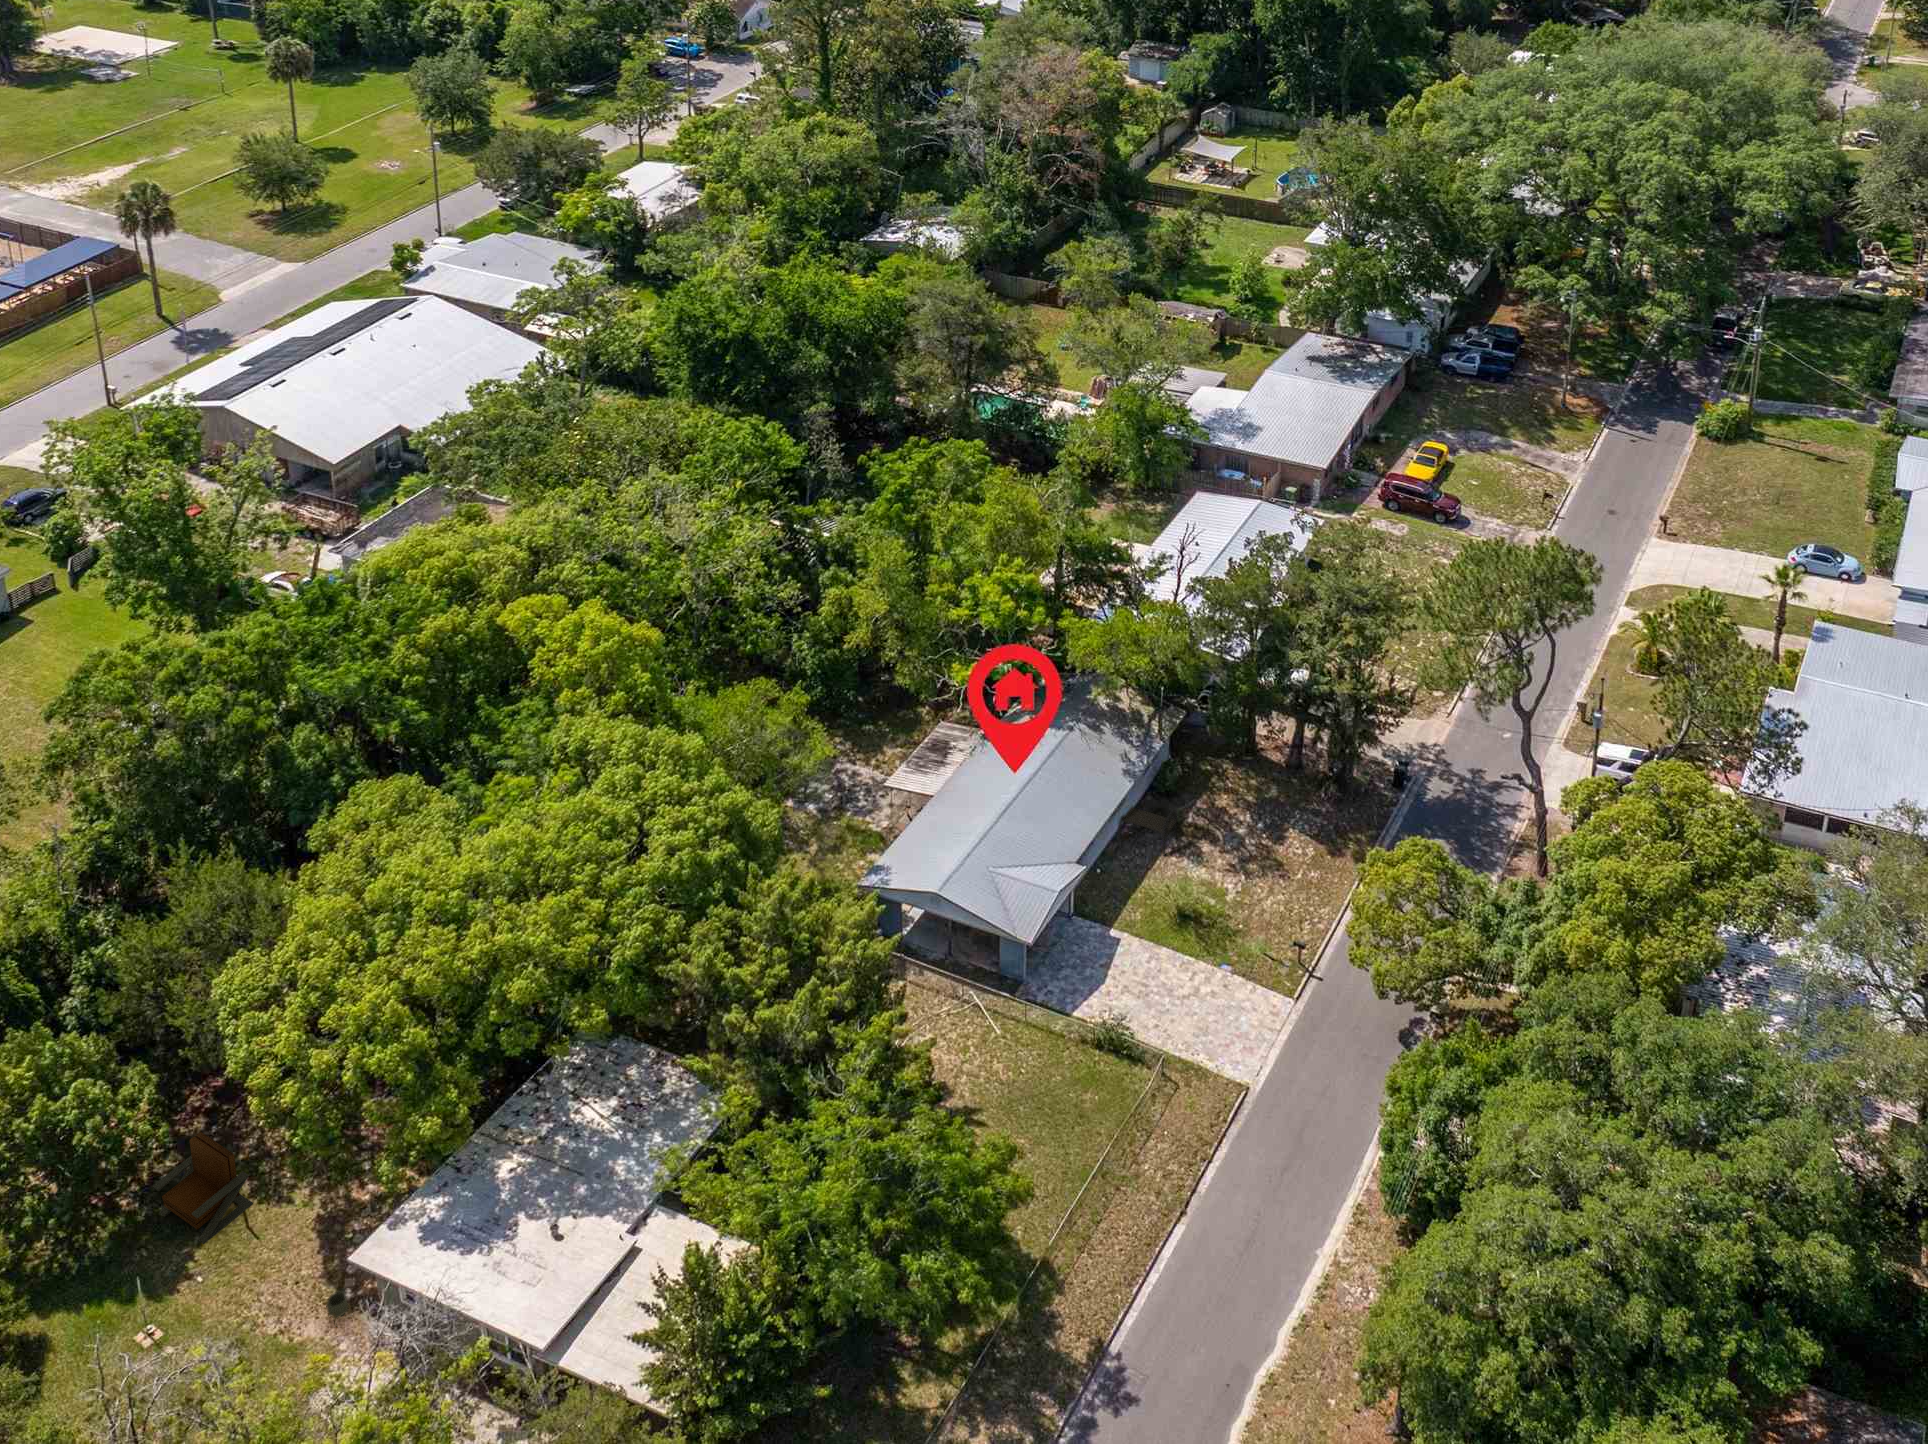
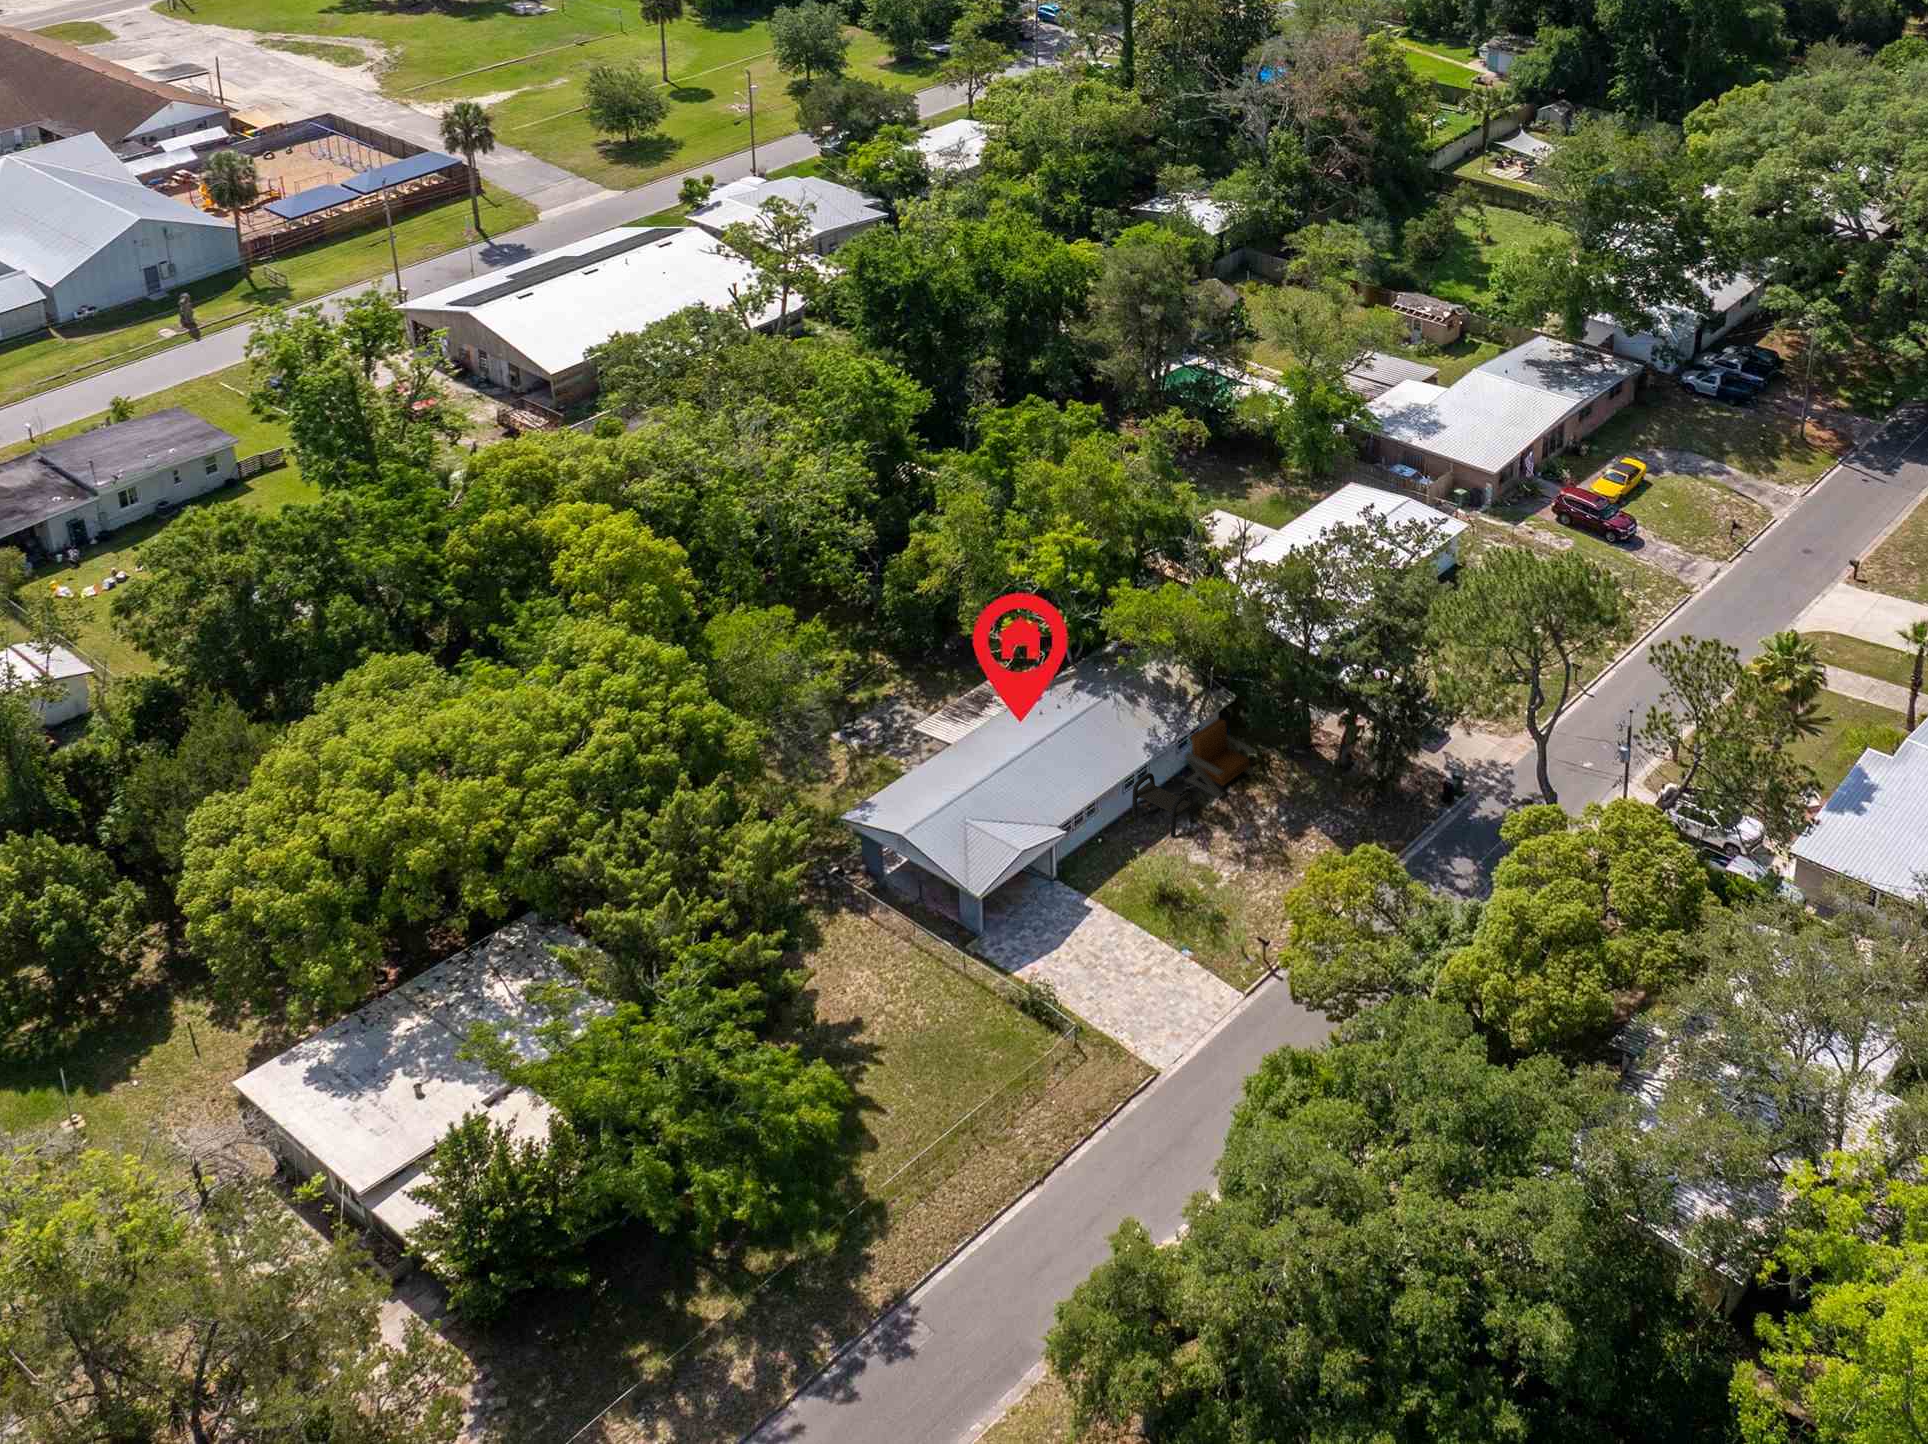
lounge chair: present [153,1132,253,1244] -> present [1185,718,1254,798]
planter: present [326,1291,352,1326] -> none [222,1112,246,1146]

